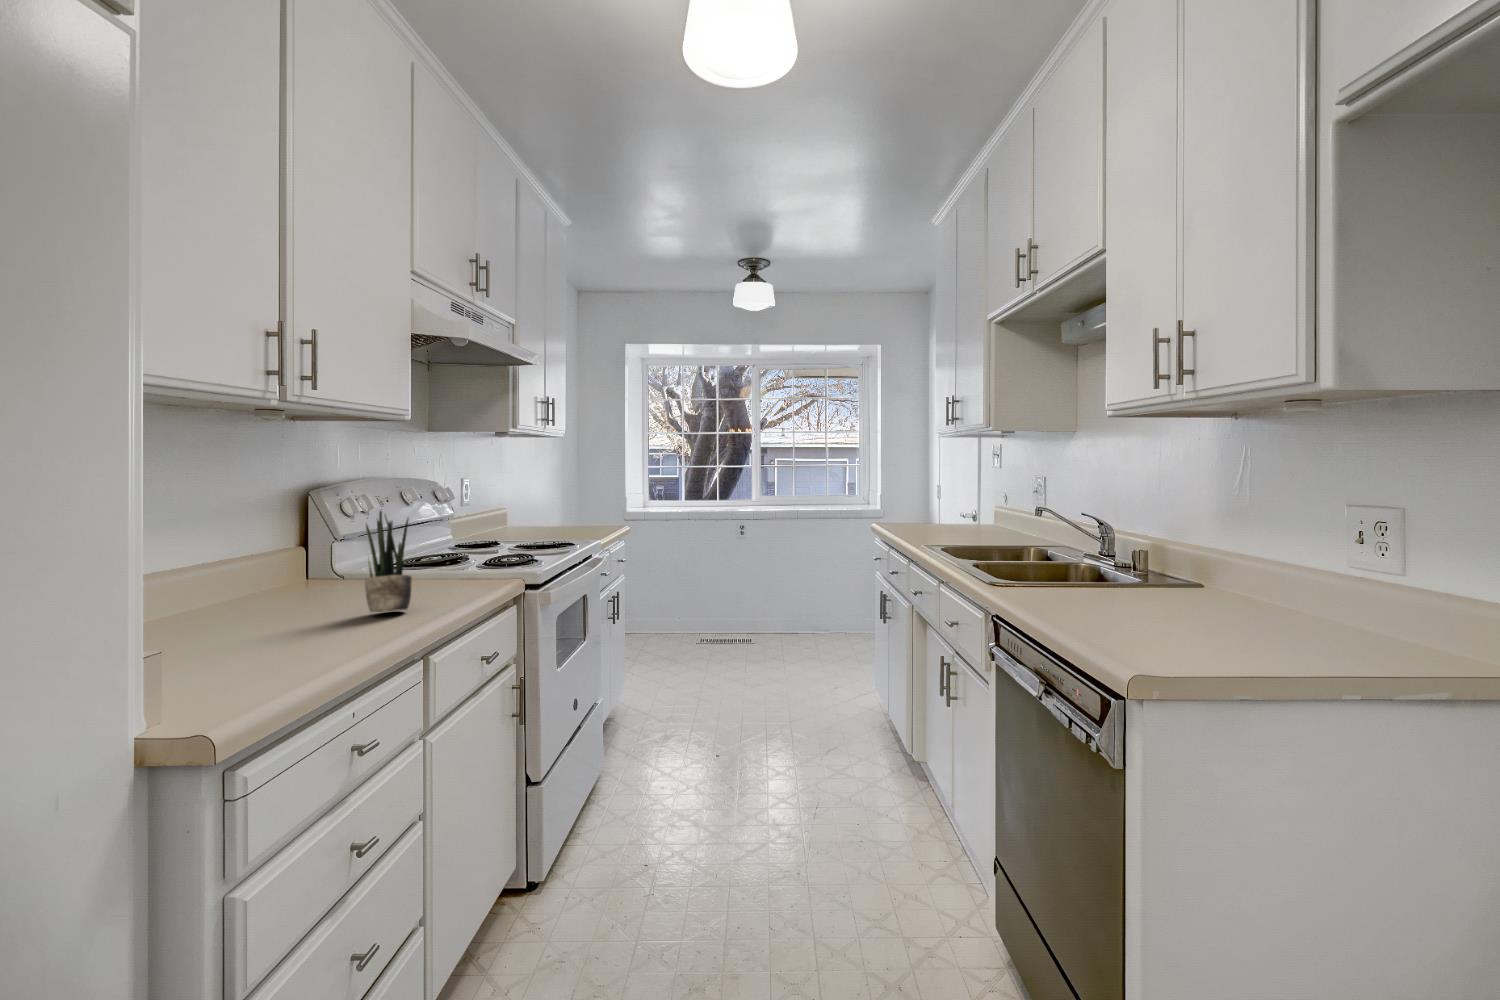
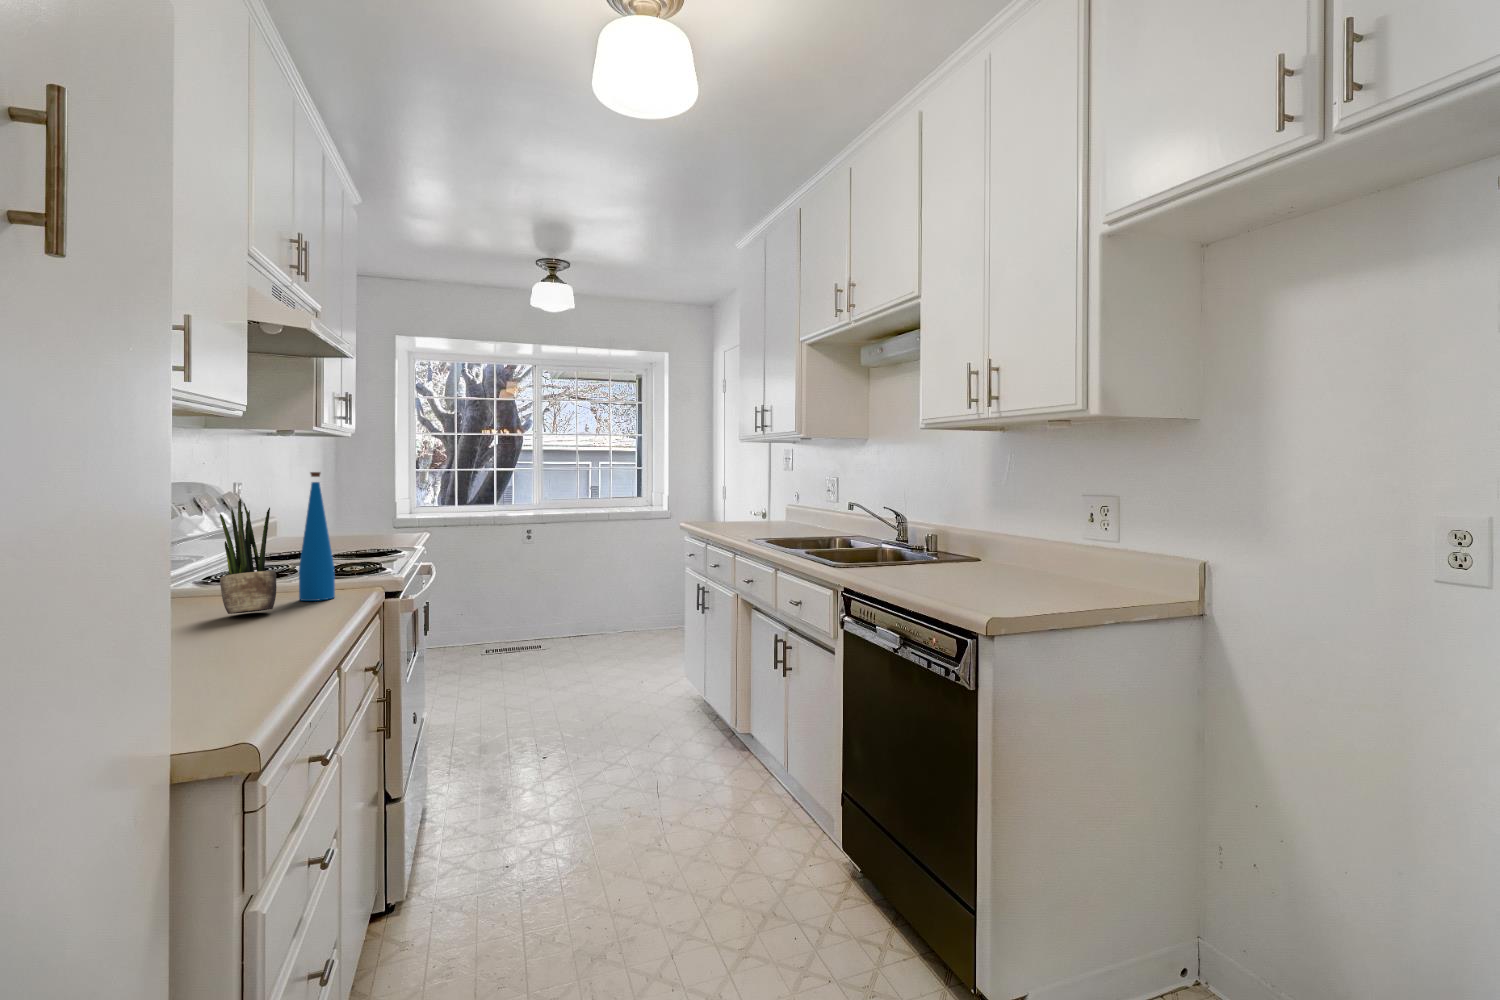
bottle: none [442,483,474,601] -> present [299,472,335,601]

